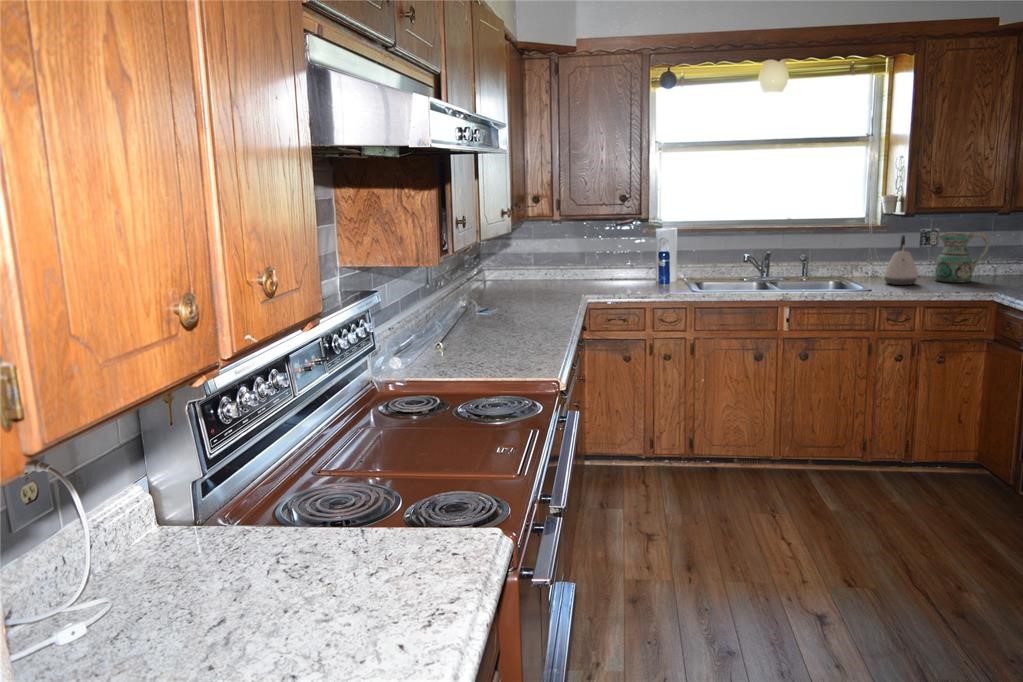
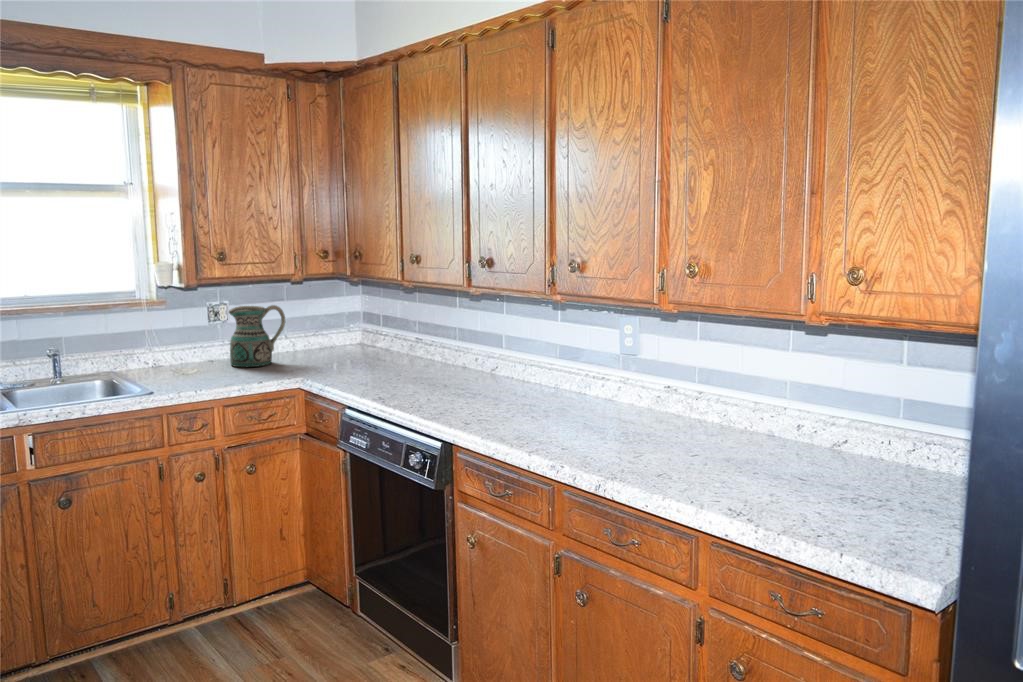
kettle: present [884,235,918,285] -> none [168,314,211,378]

